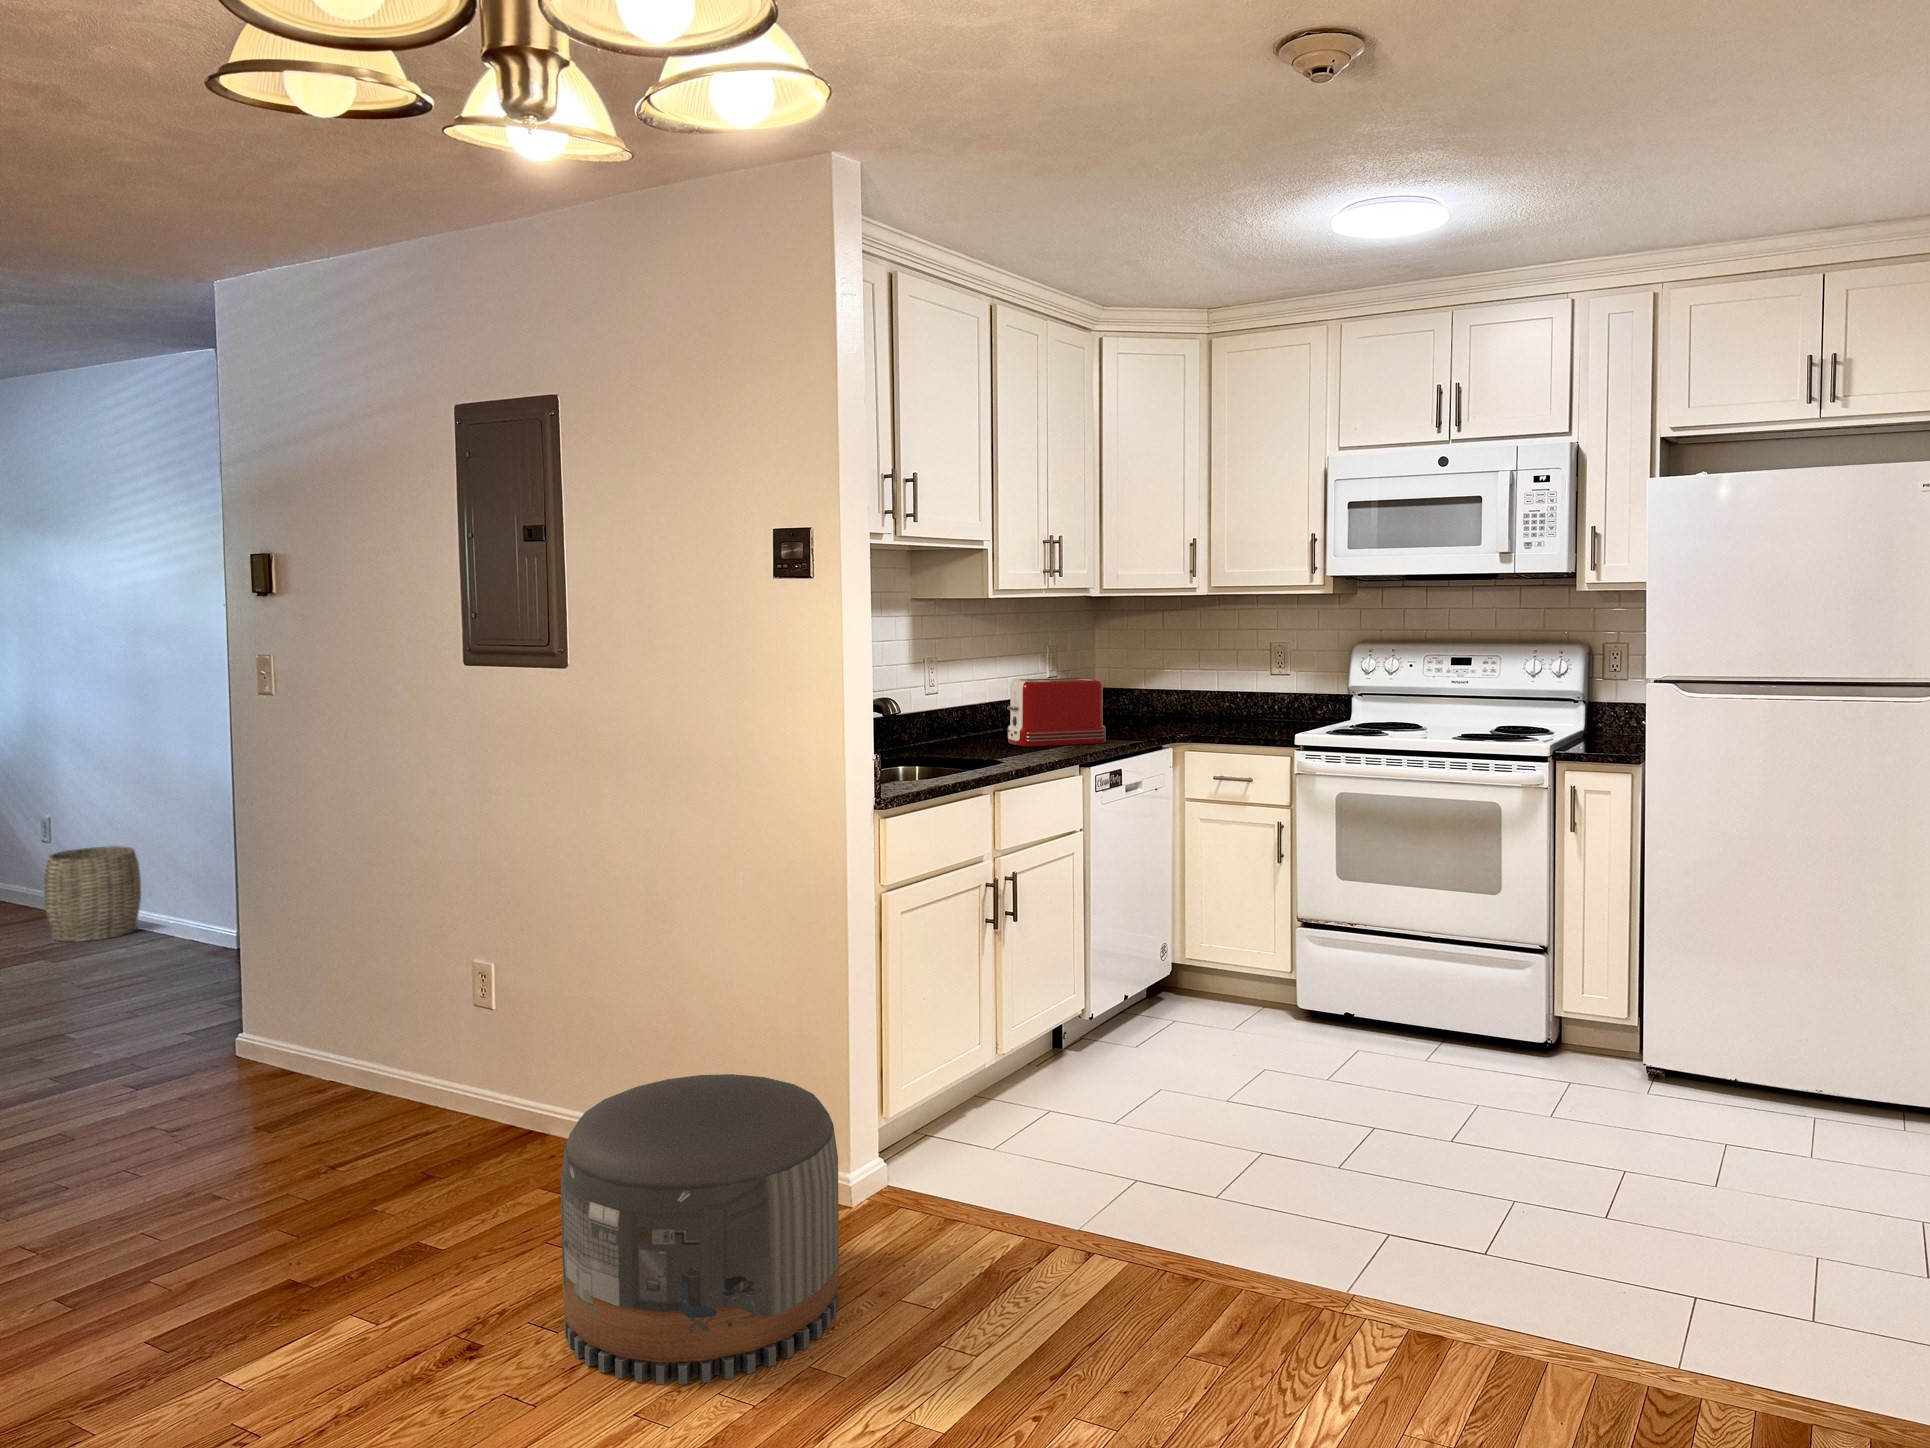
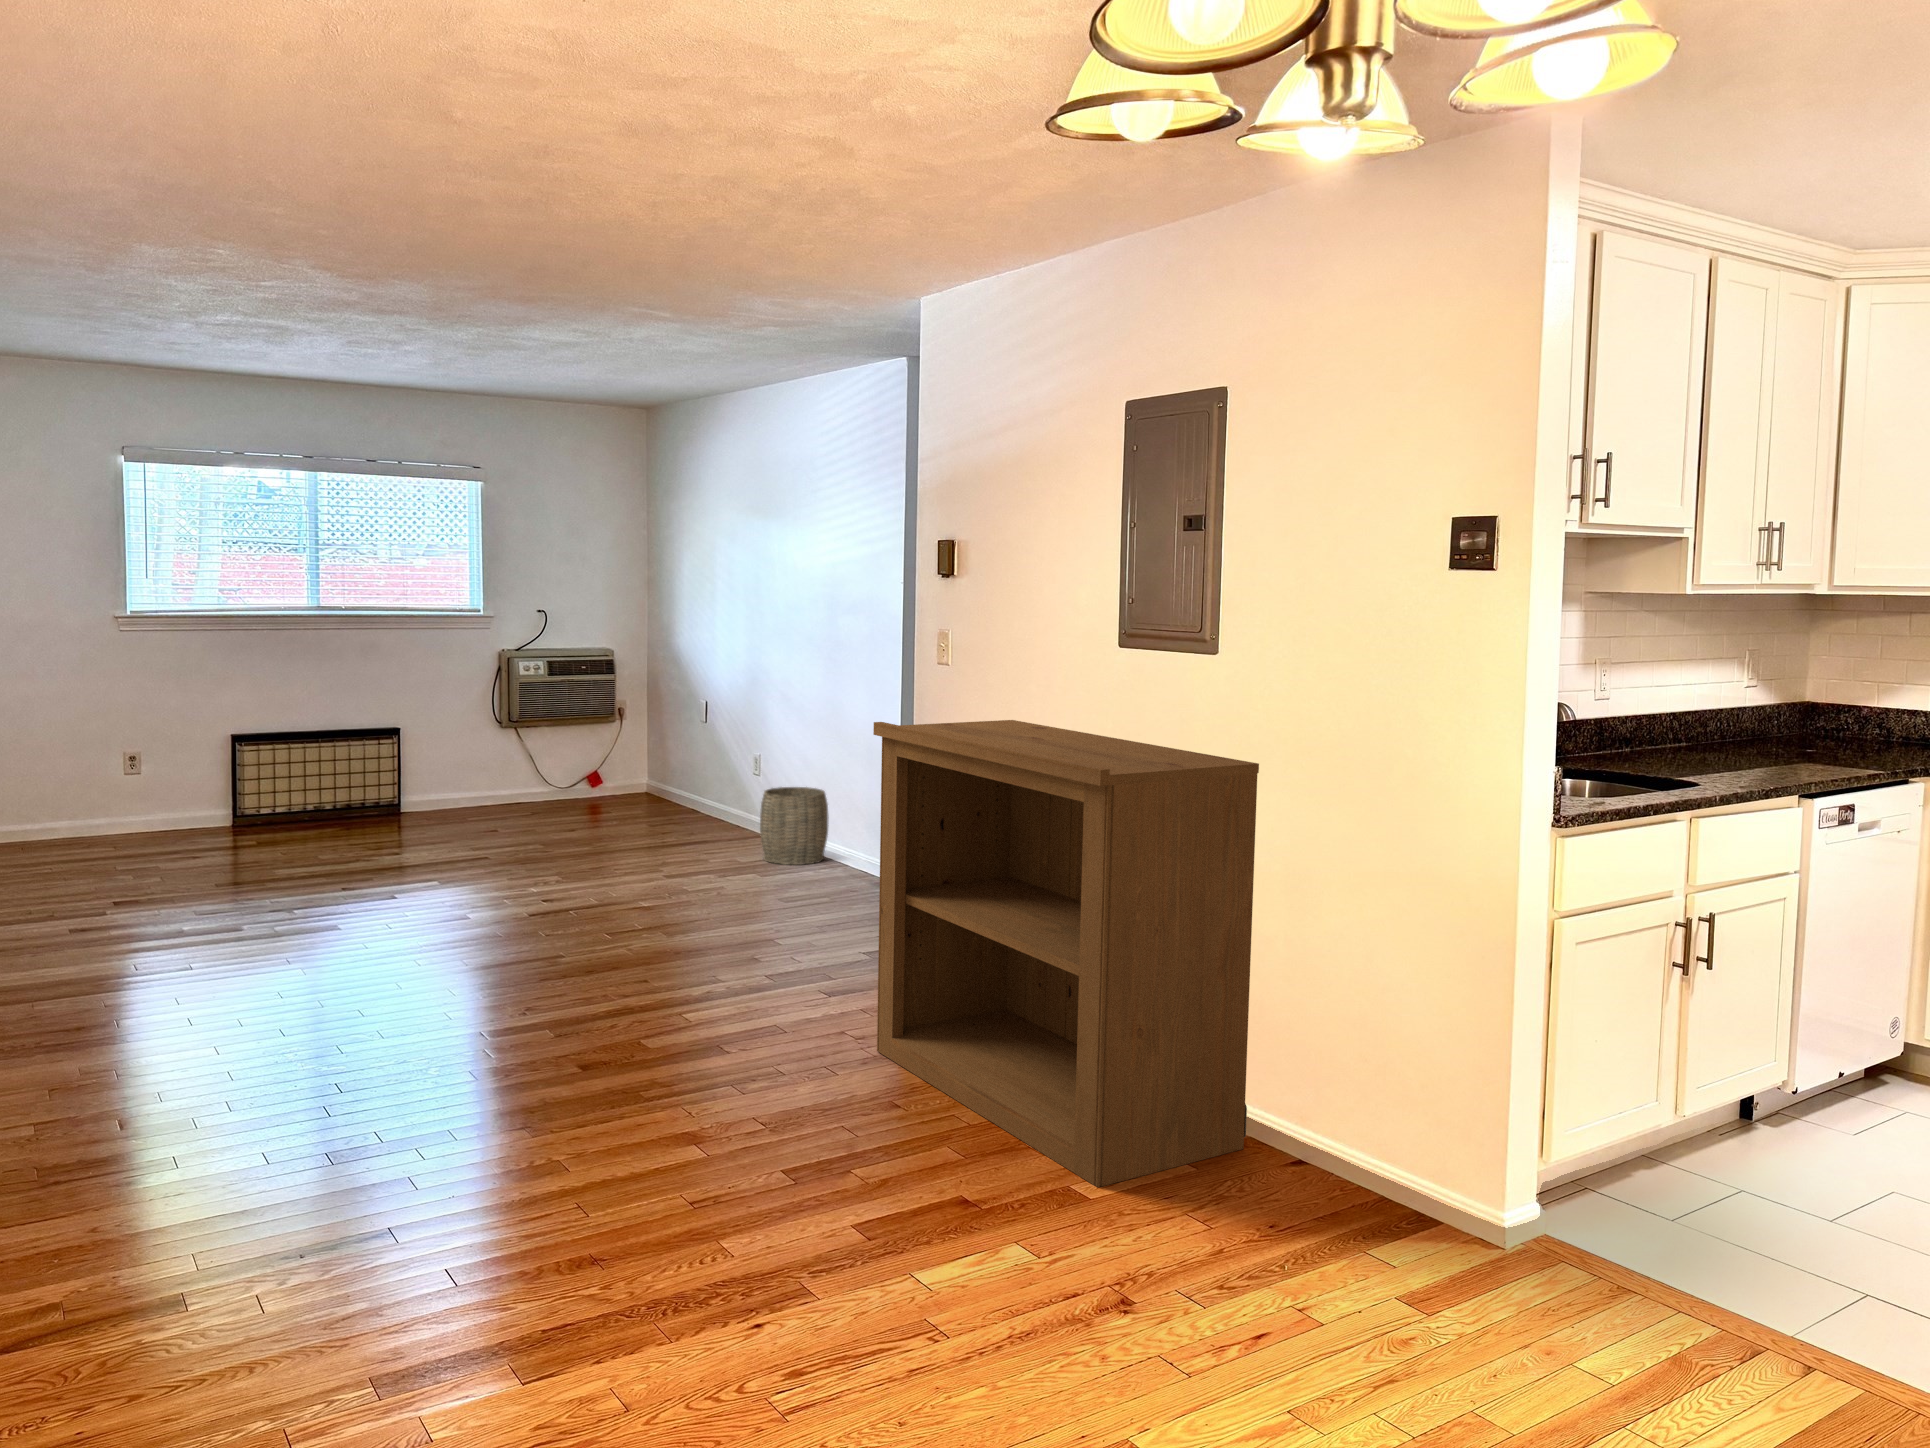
toaster: present [1007,678,1106,746] -> none [1693,688,1824,769]
bookshelf: none [166,749,614,1237] -> present [873,720,1259,1187]
pouf: present [561,1074,839,1384] -> none [1211,1078,1507,1404]

